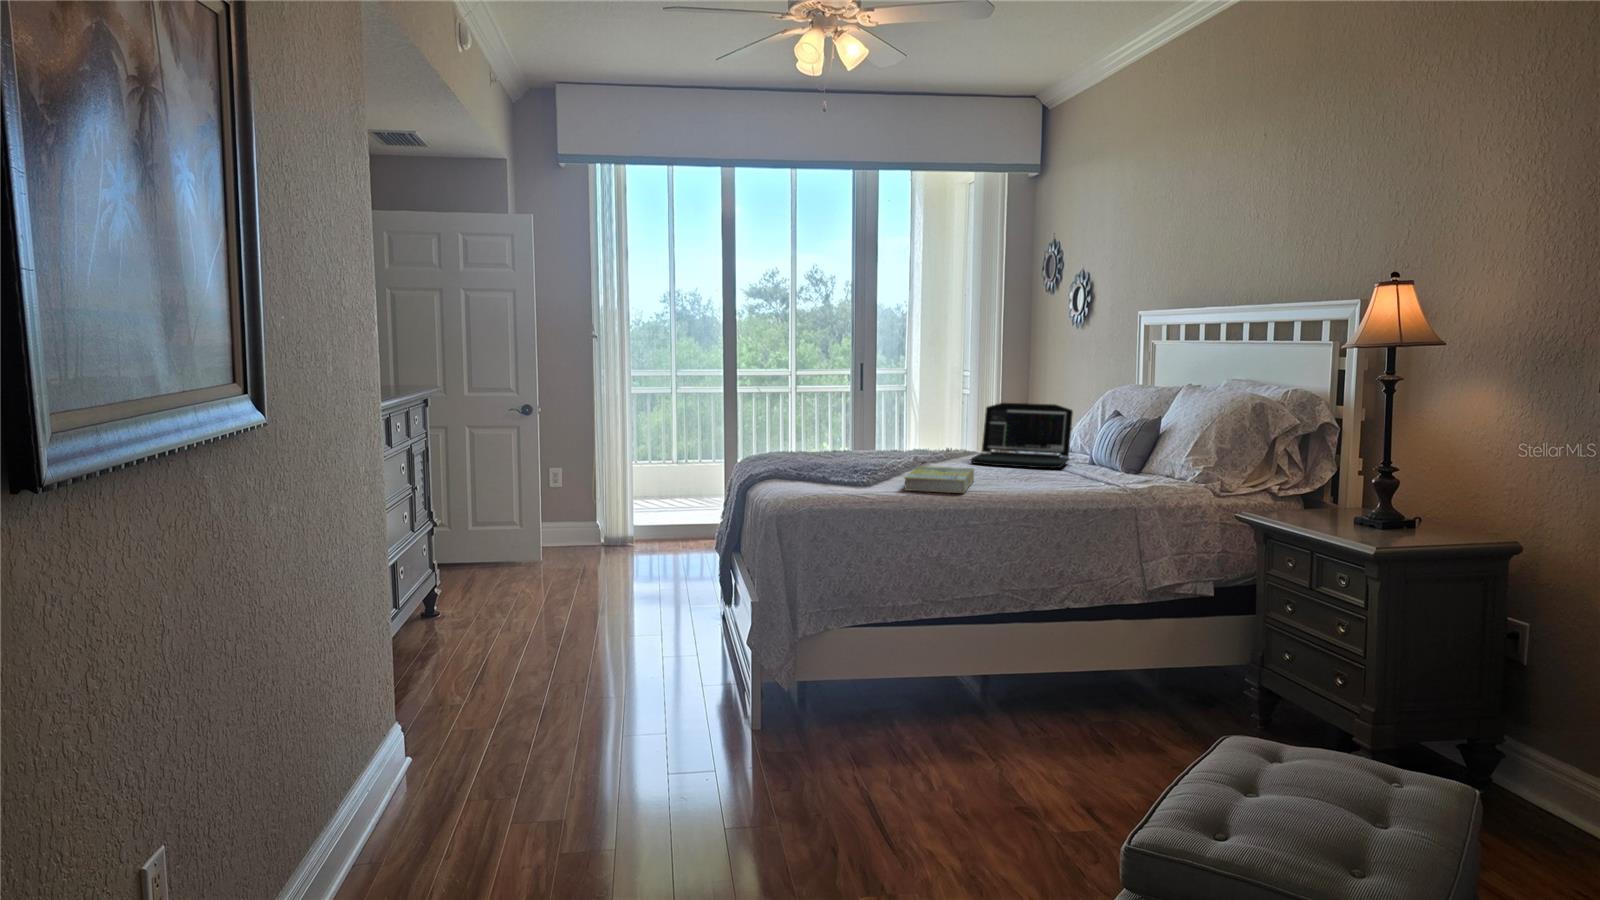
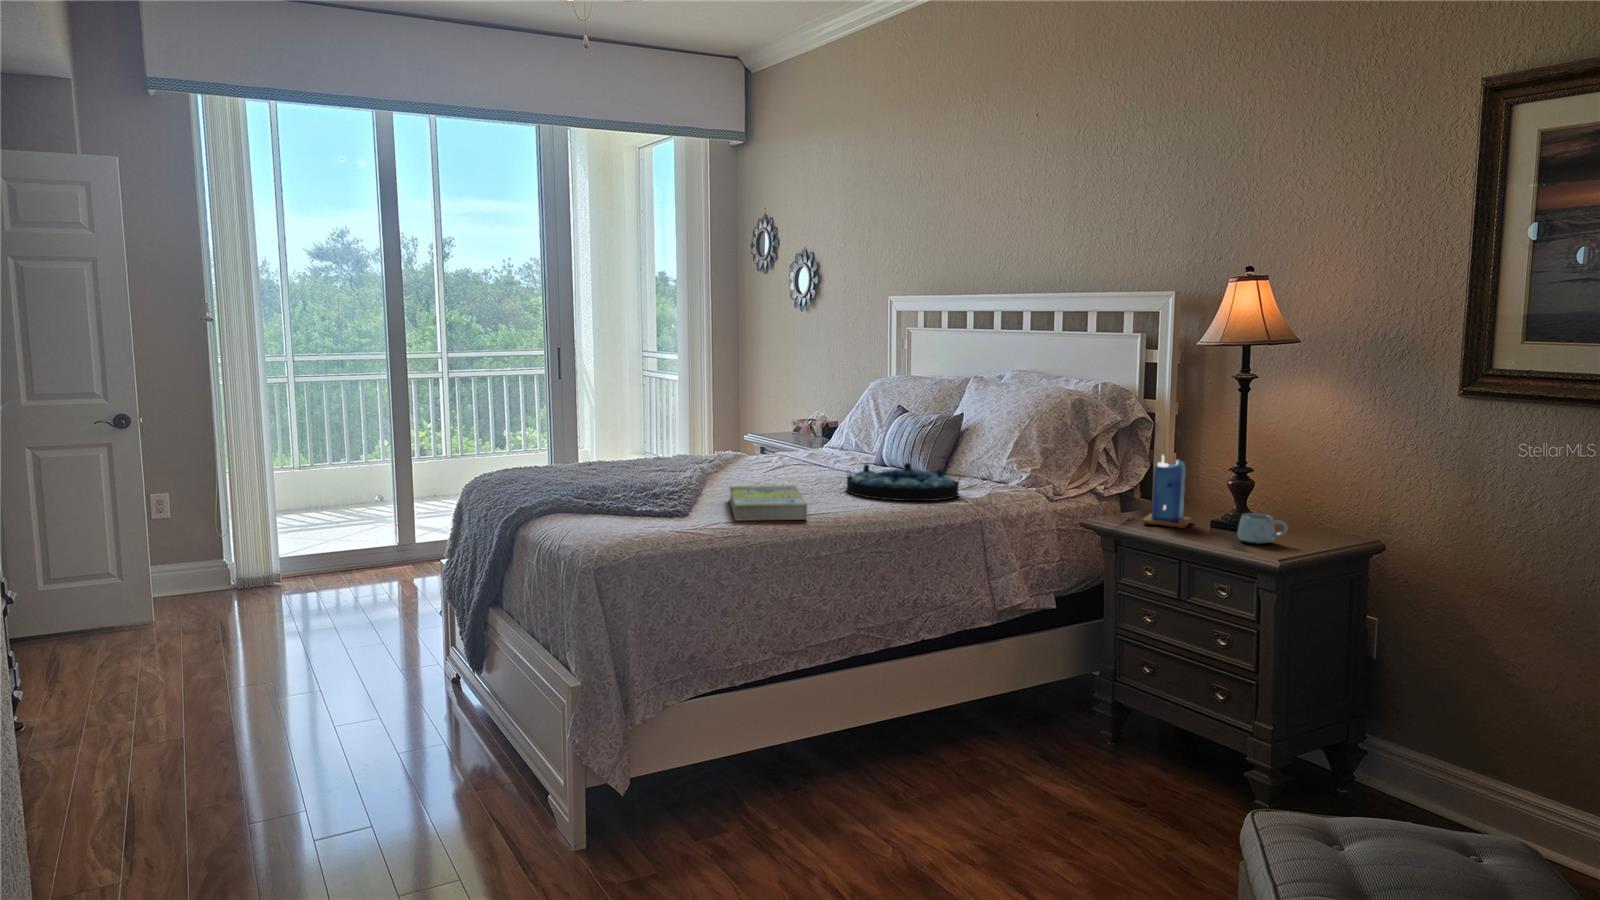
laptop: present [971,403,1073,468] -> none [762,402,865,476]
candle: none [1289,453,1345,524] -> present [1143,456,1192,528]
serving tray: none [1029,455,1131,489] -> present [846,463,960,501]
mug: none [1364,509,1413,538] -> present [1238,513,1288,544]

